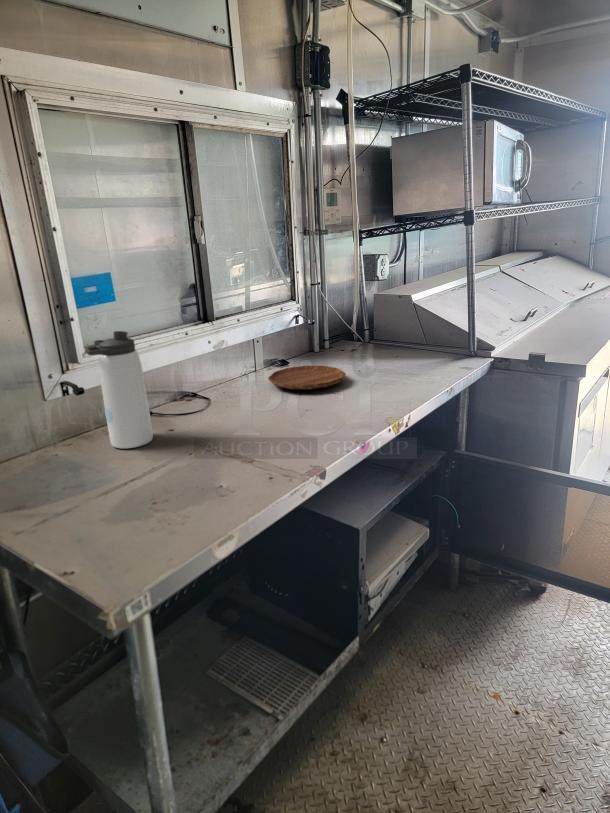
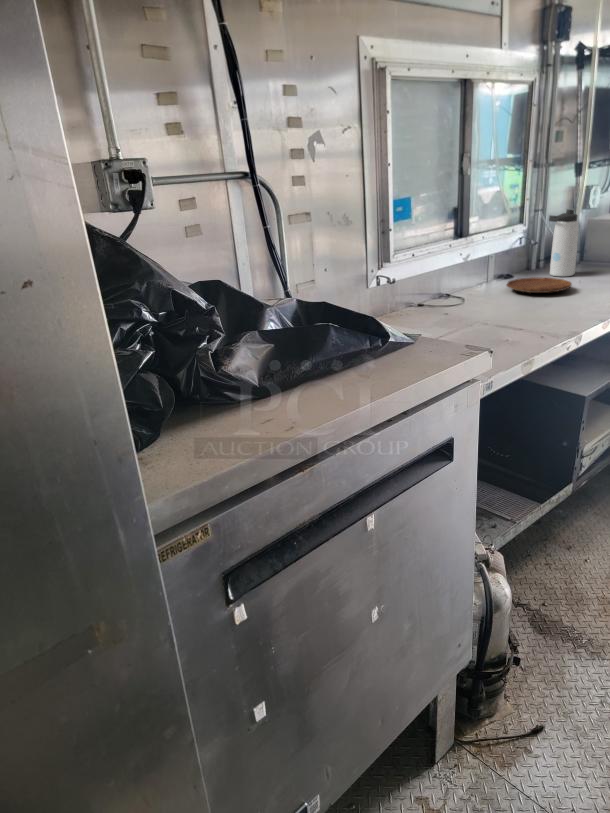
thermos bottle: present [85,331,153,449] -> present [549,209,578,277]

